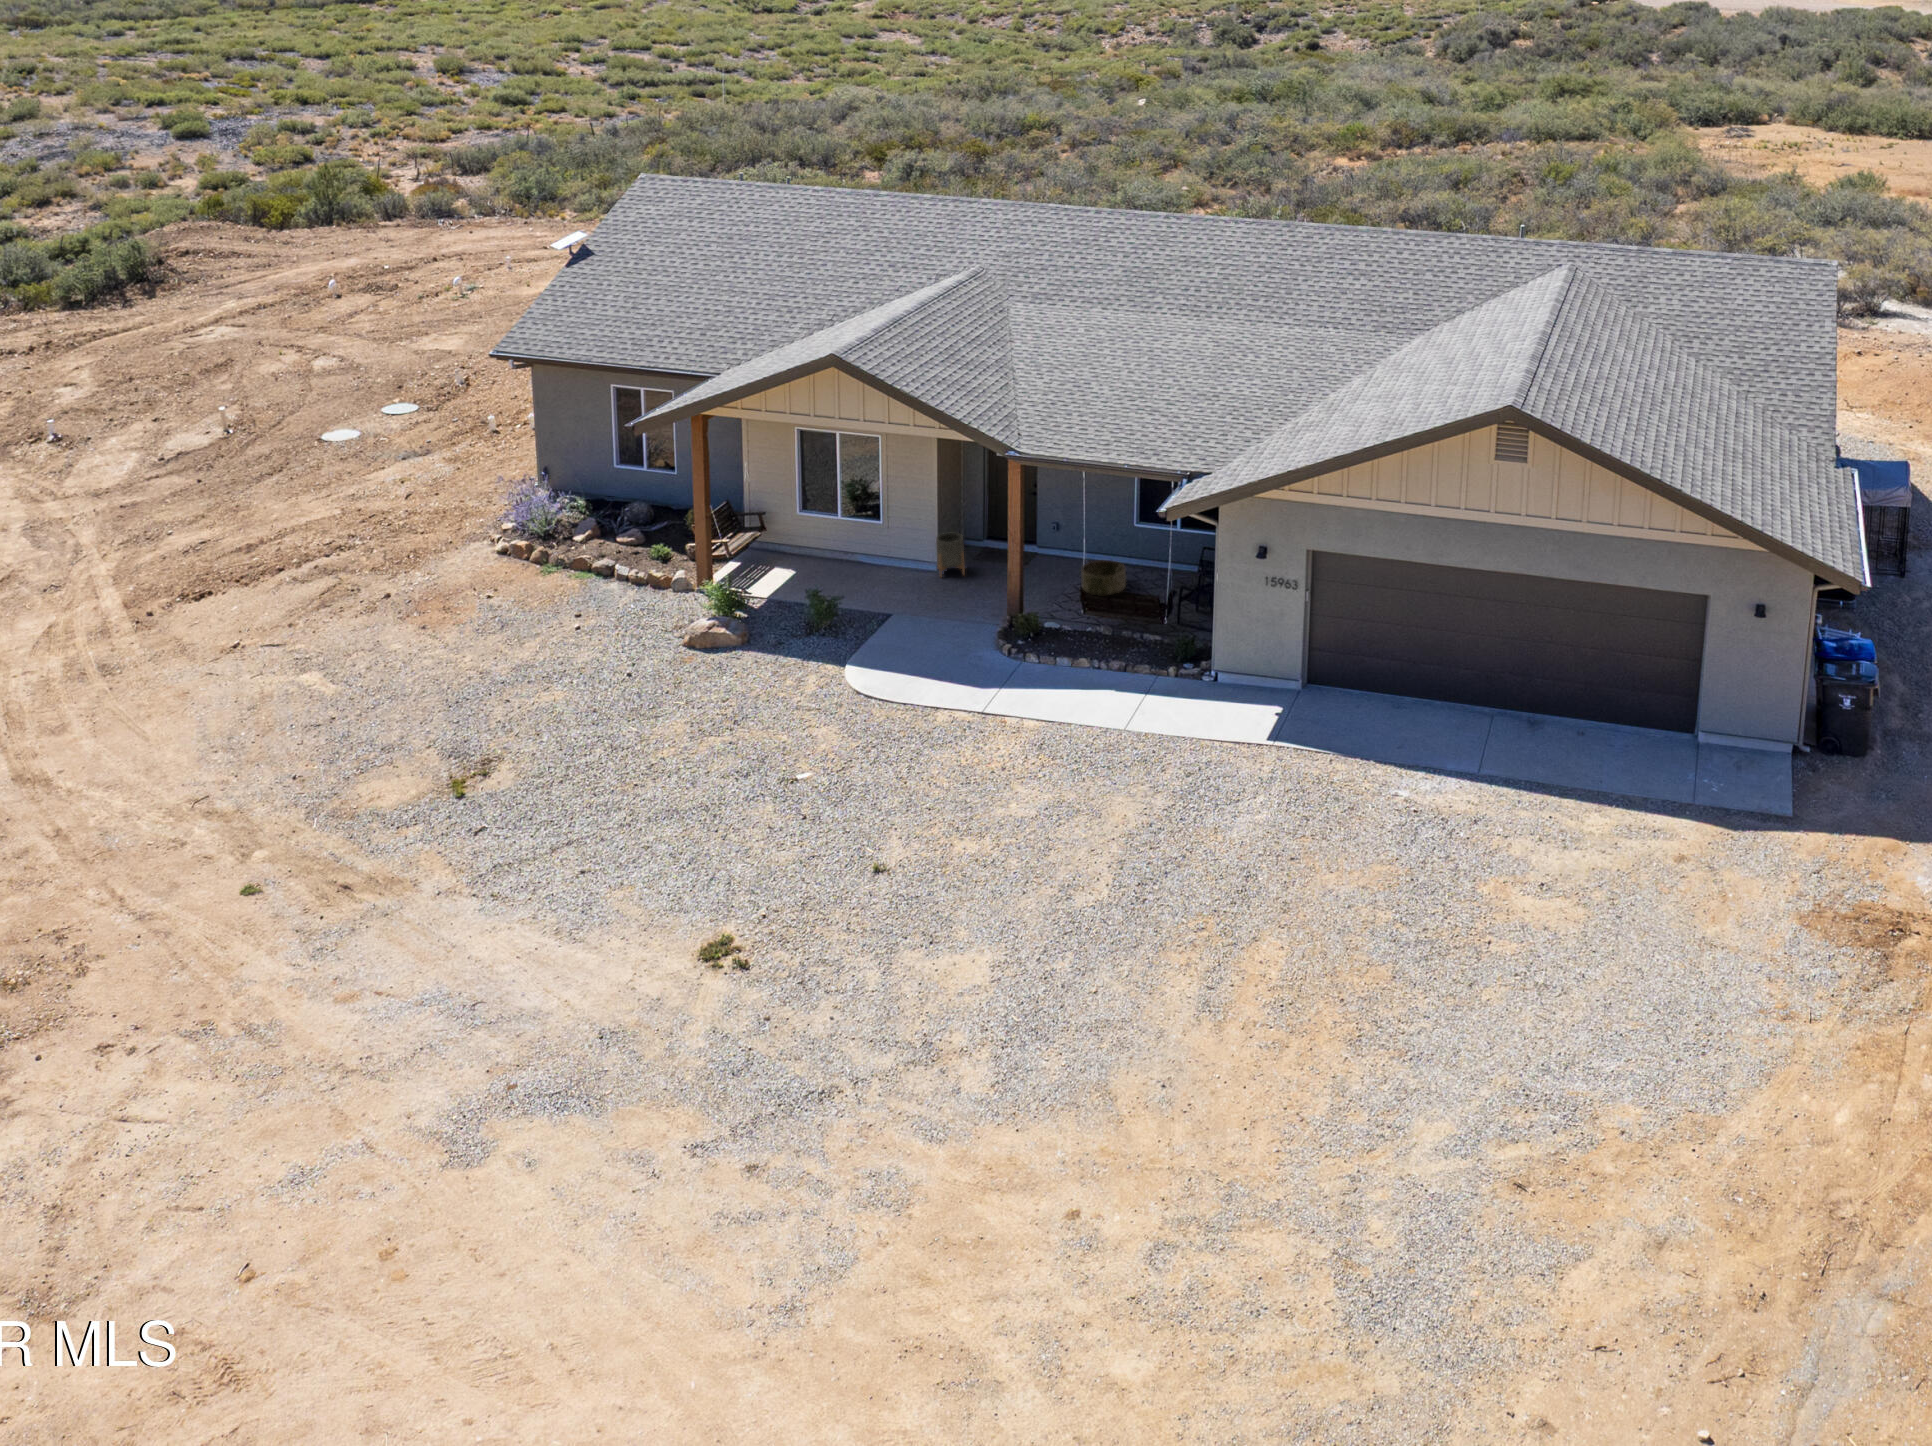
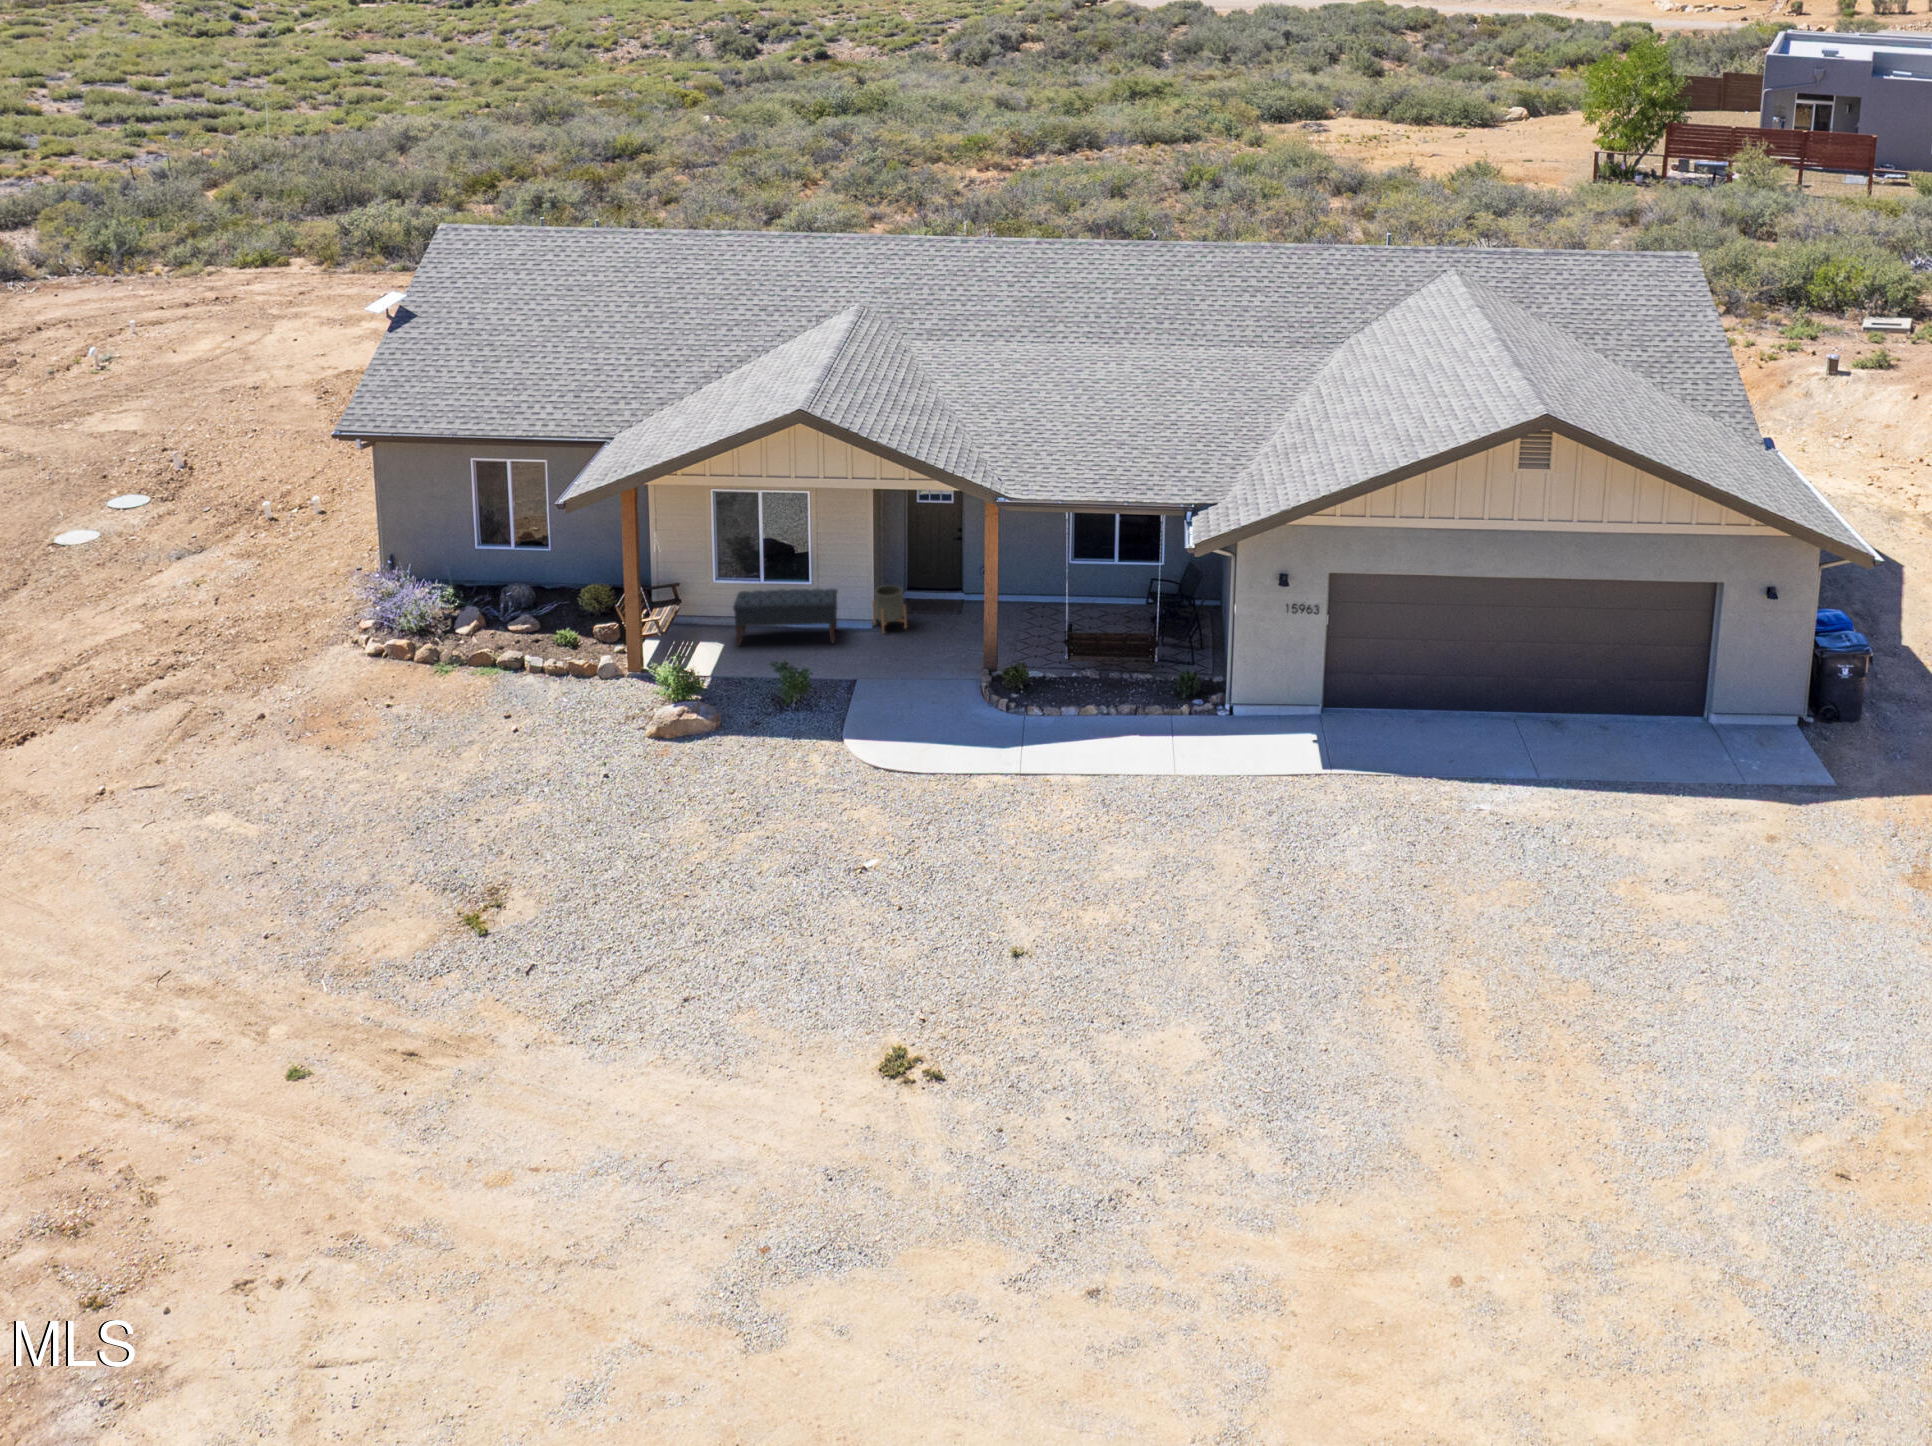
bench: none [802,525,903,582] -> present [733,589,837,646]
basket: present [1081,560,1126,595] -> none [1034,598,1080,635]

